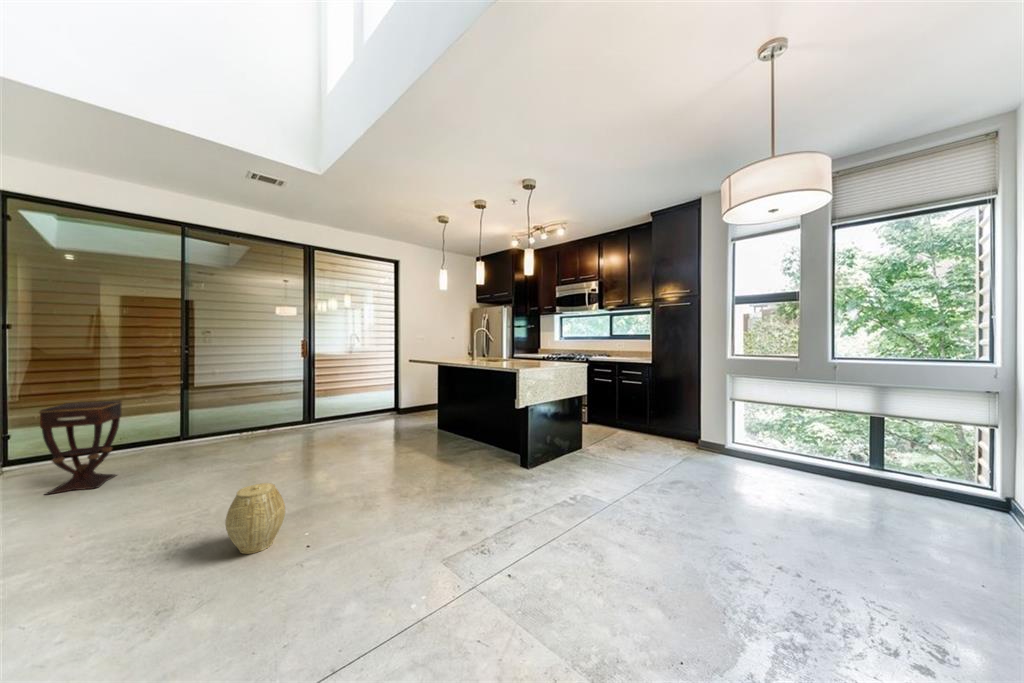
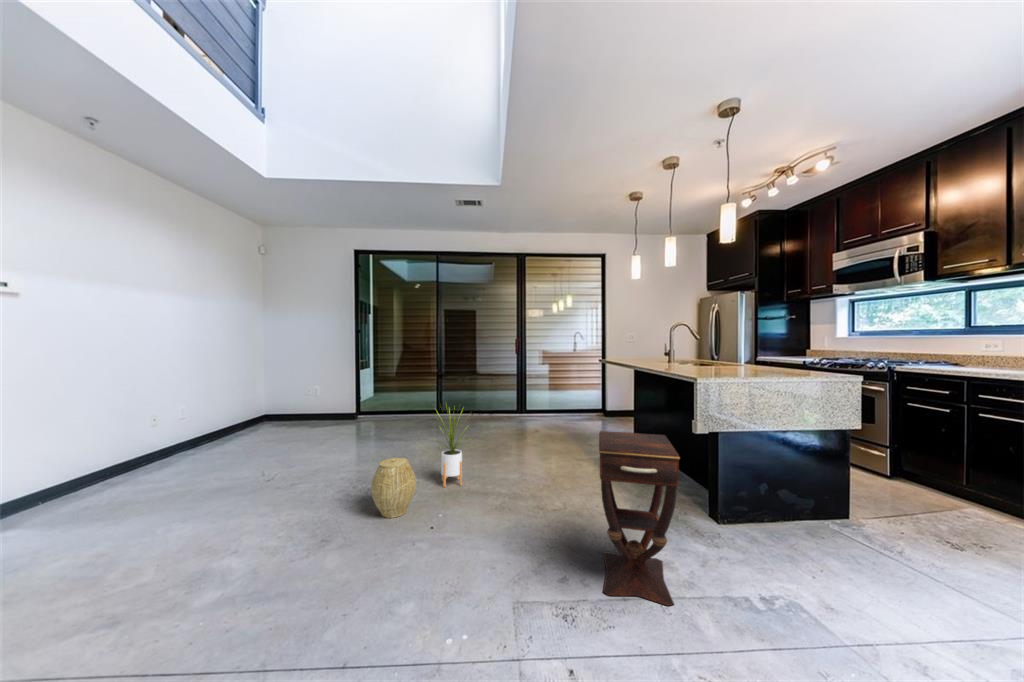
side table: present [39,400,122,495] -> present [599,431,680,606]
house plant: none [269,413,324,508] -> present [440,409,462,487]

